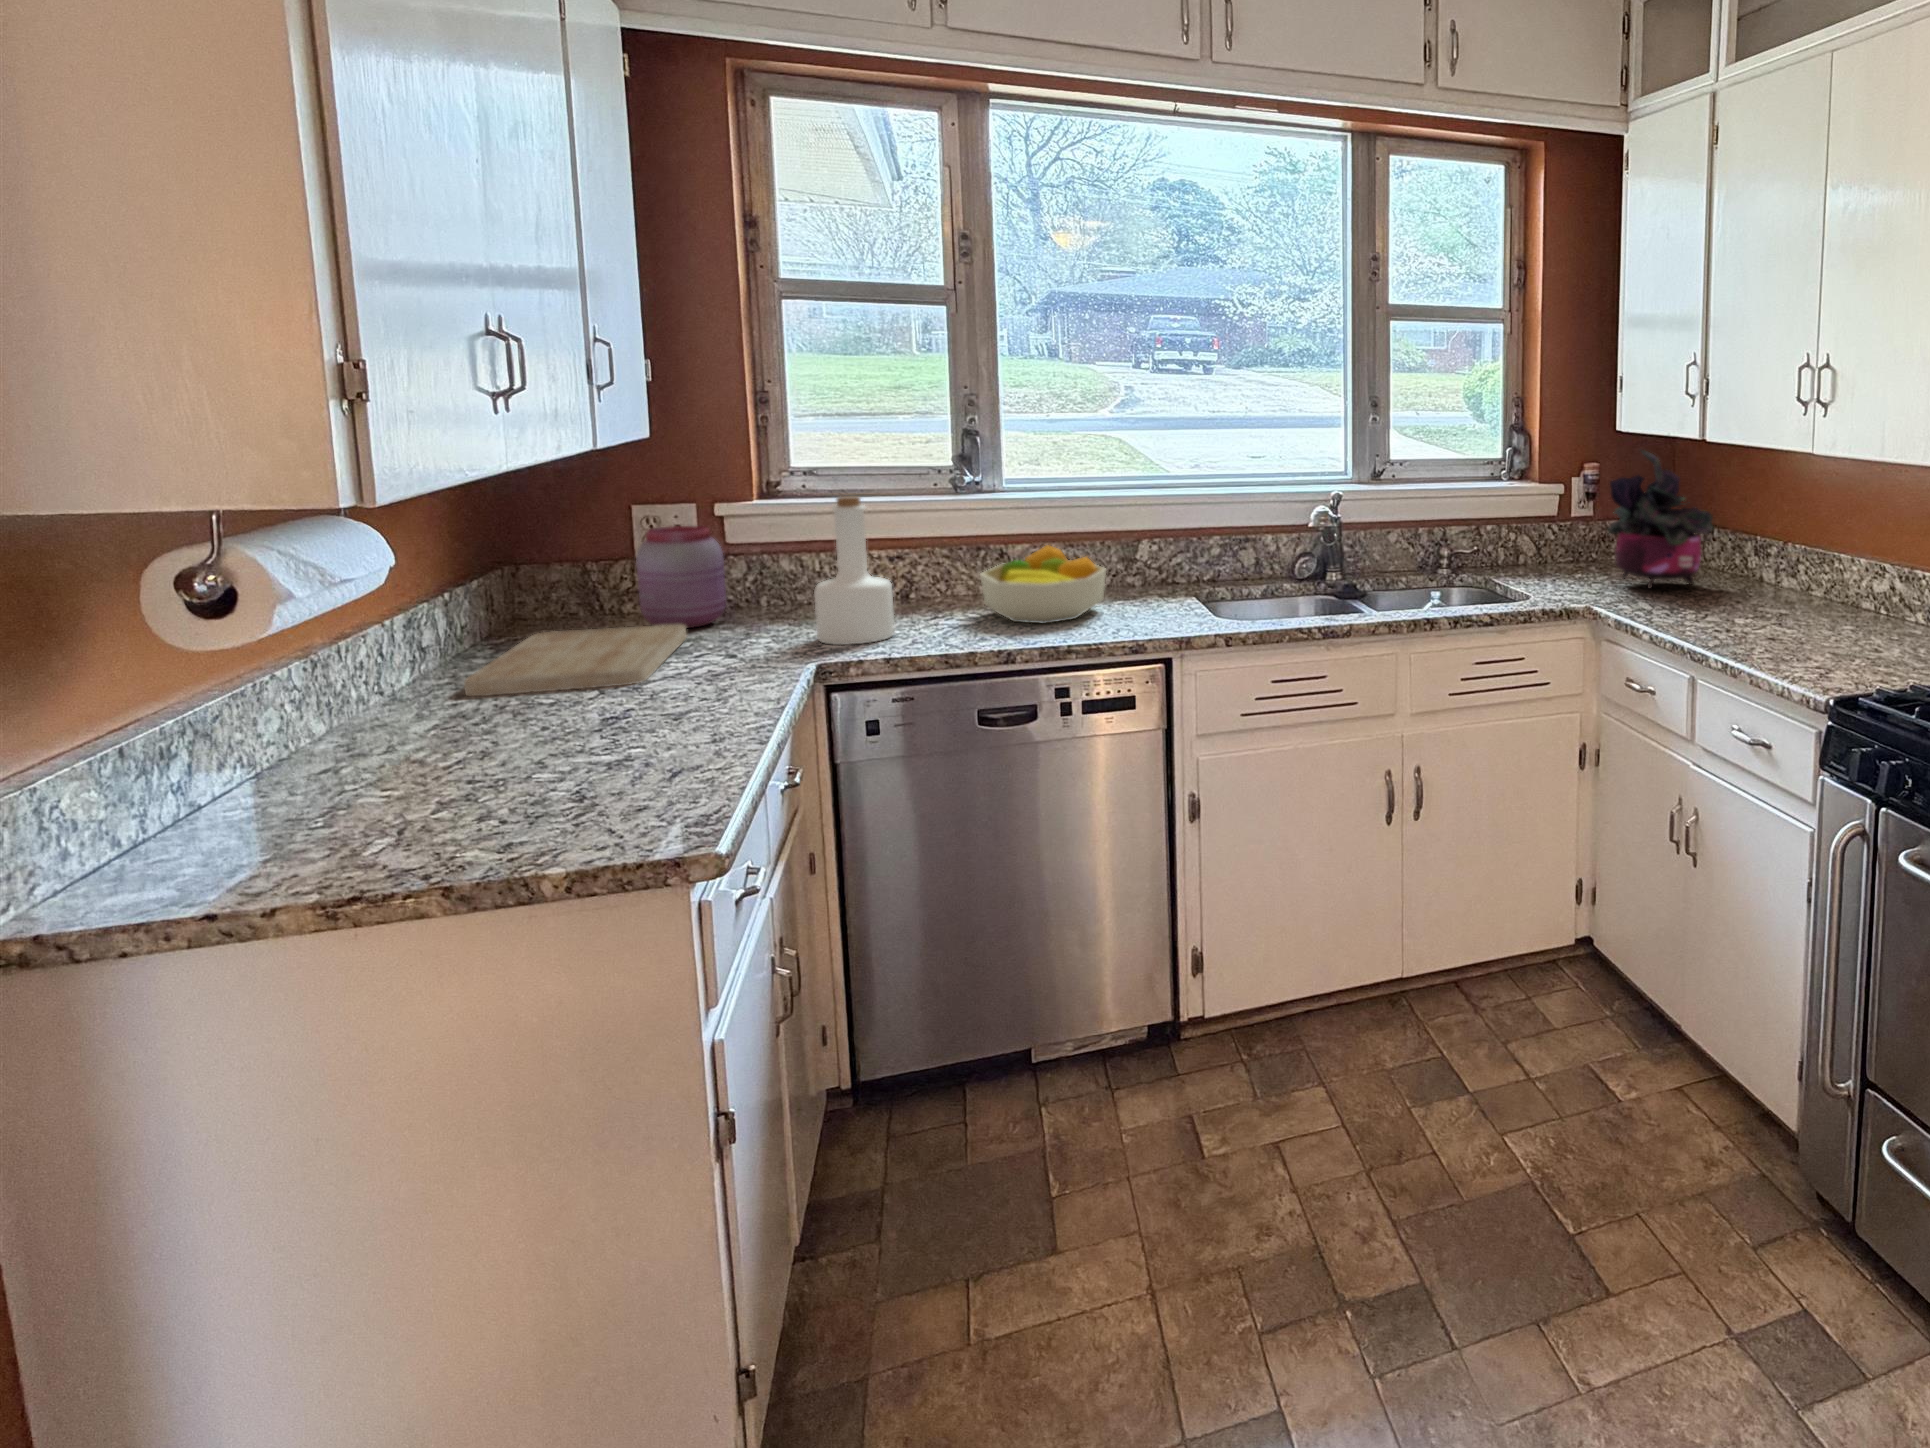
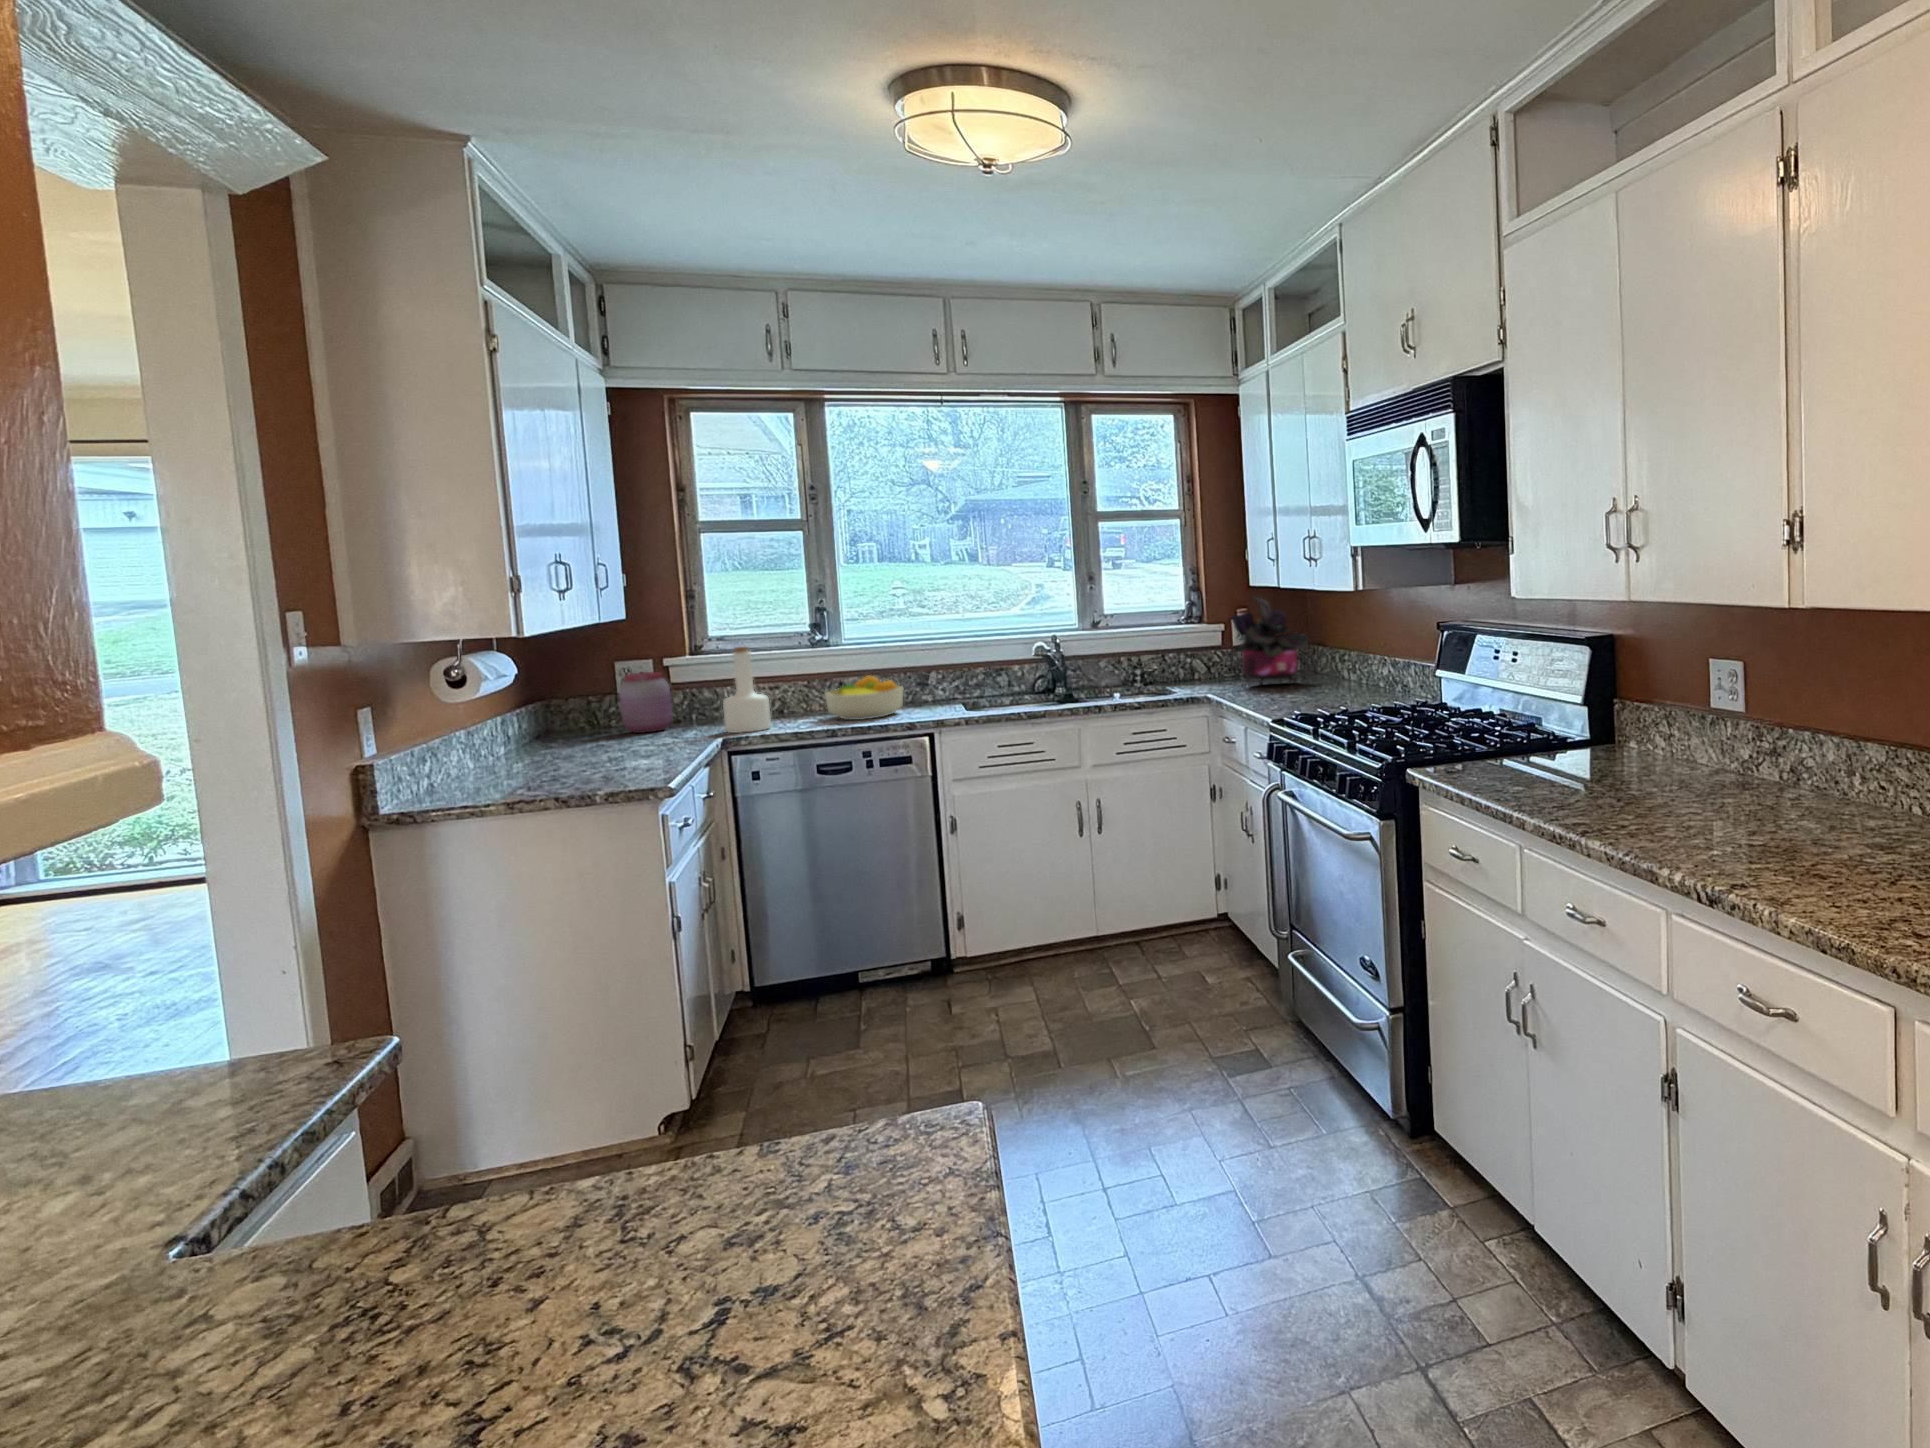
cutting board: present [464,625,686,696] -> none [534,727,650,758]

